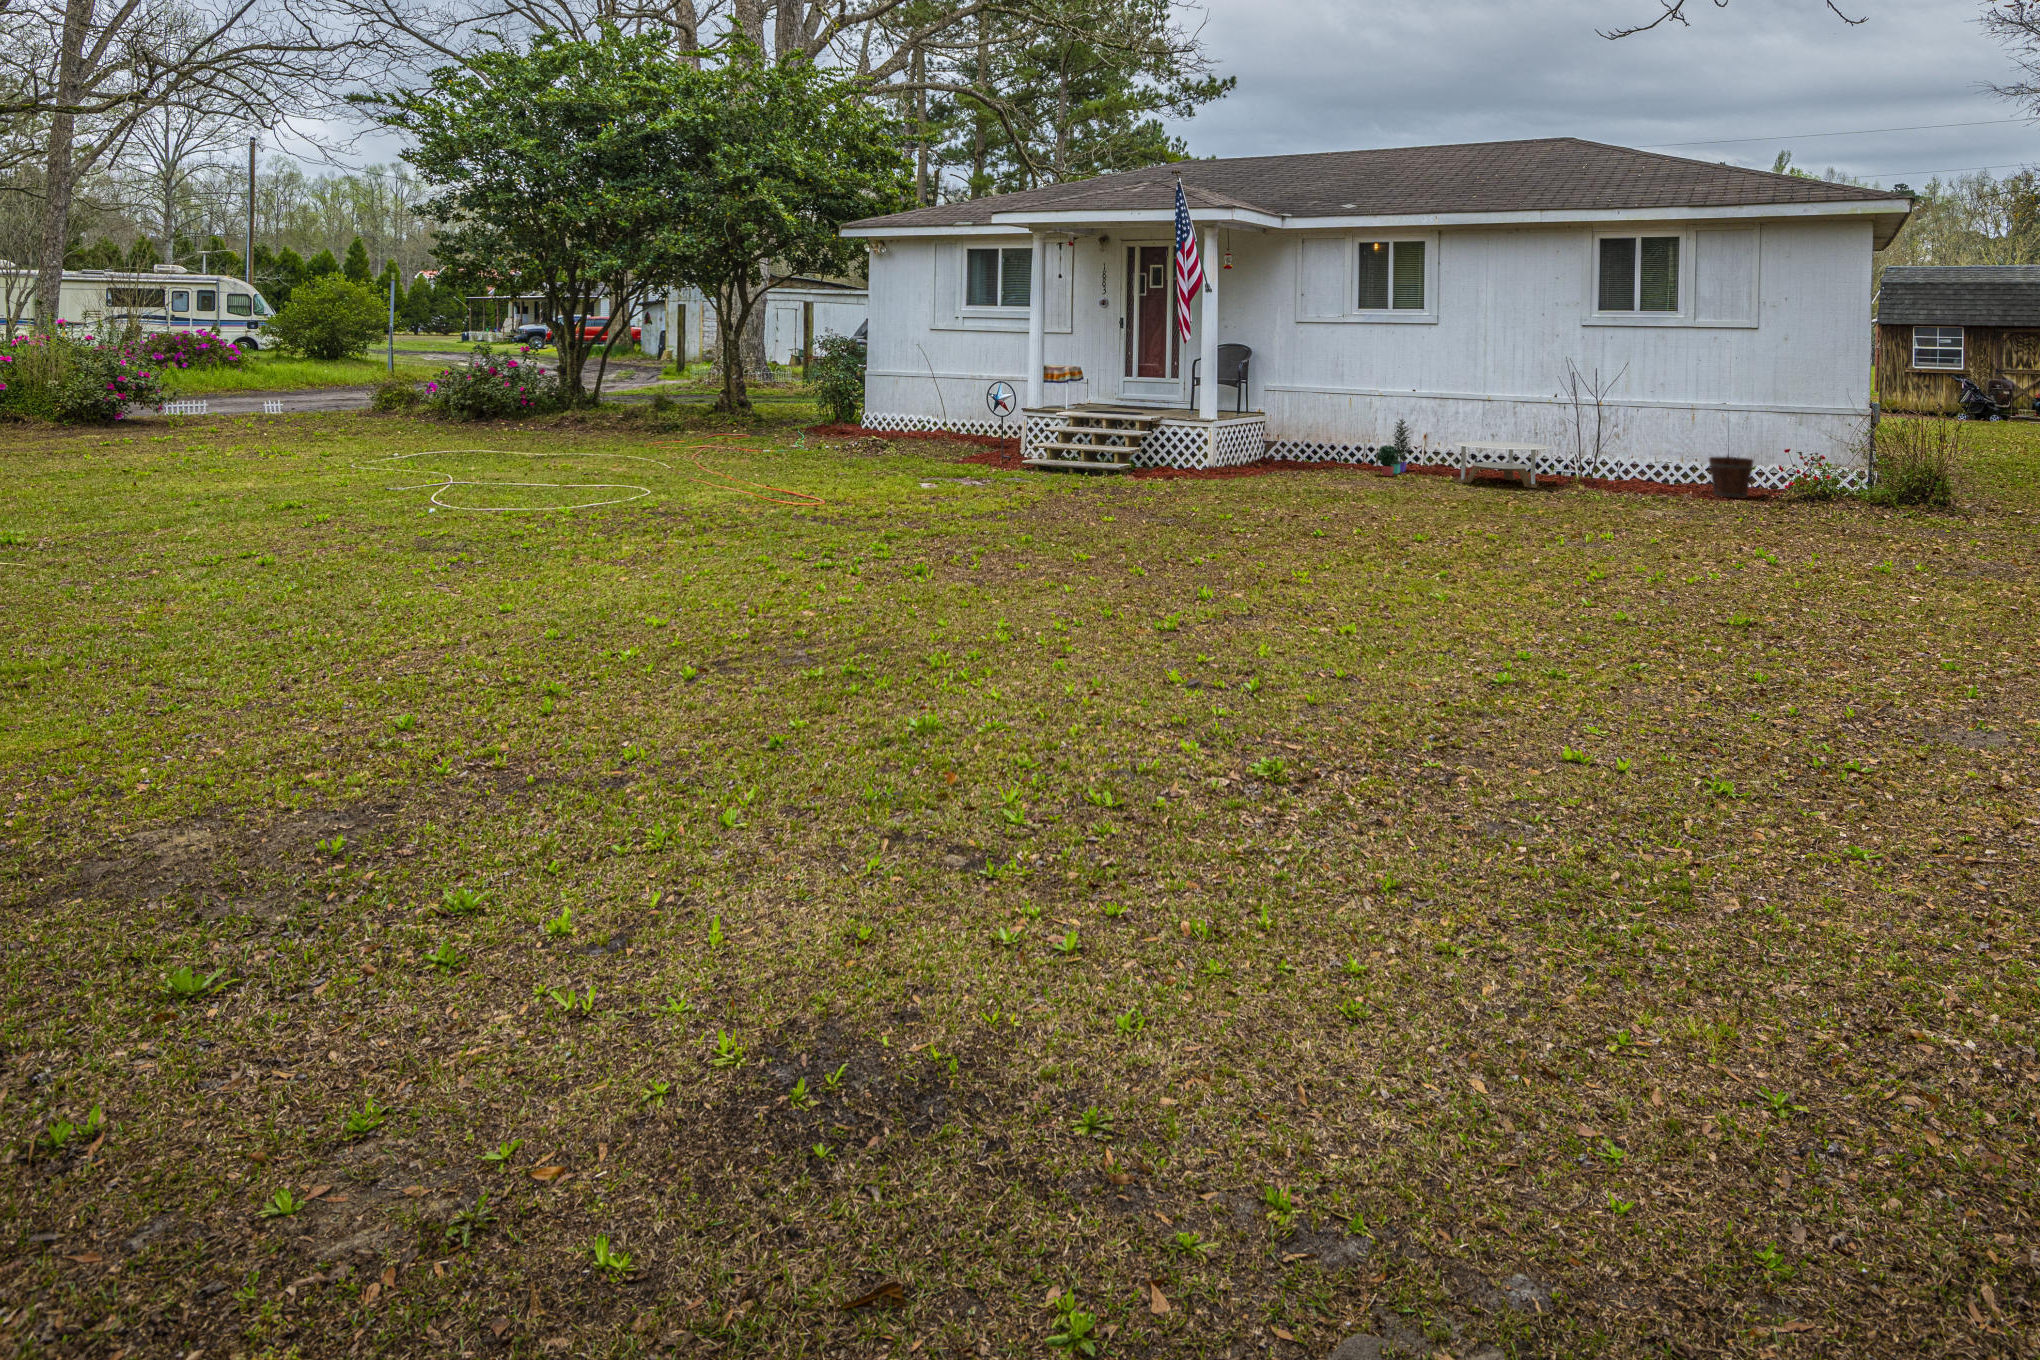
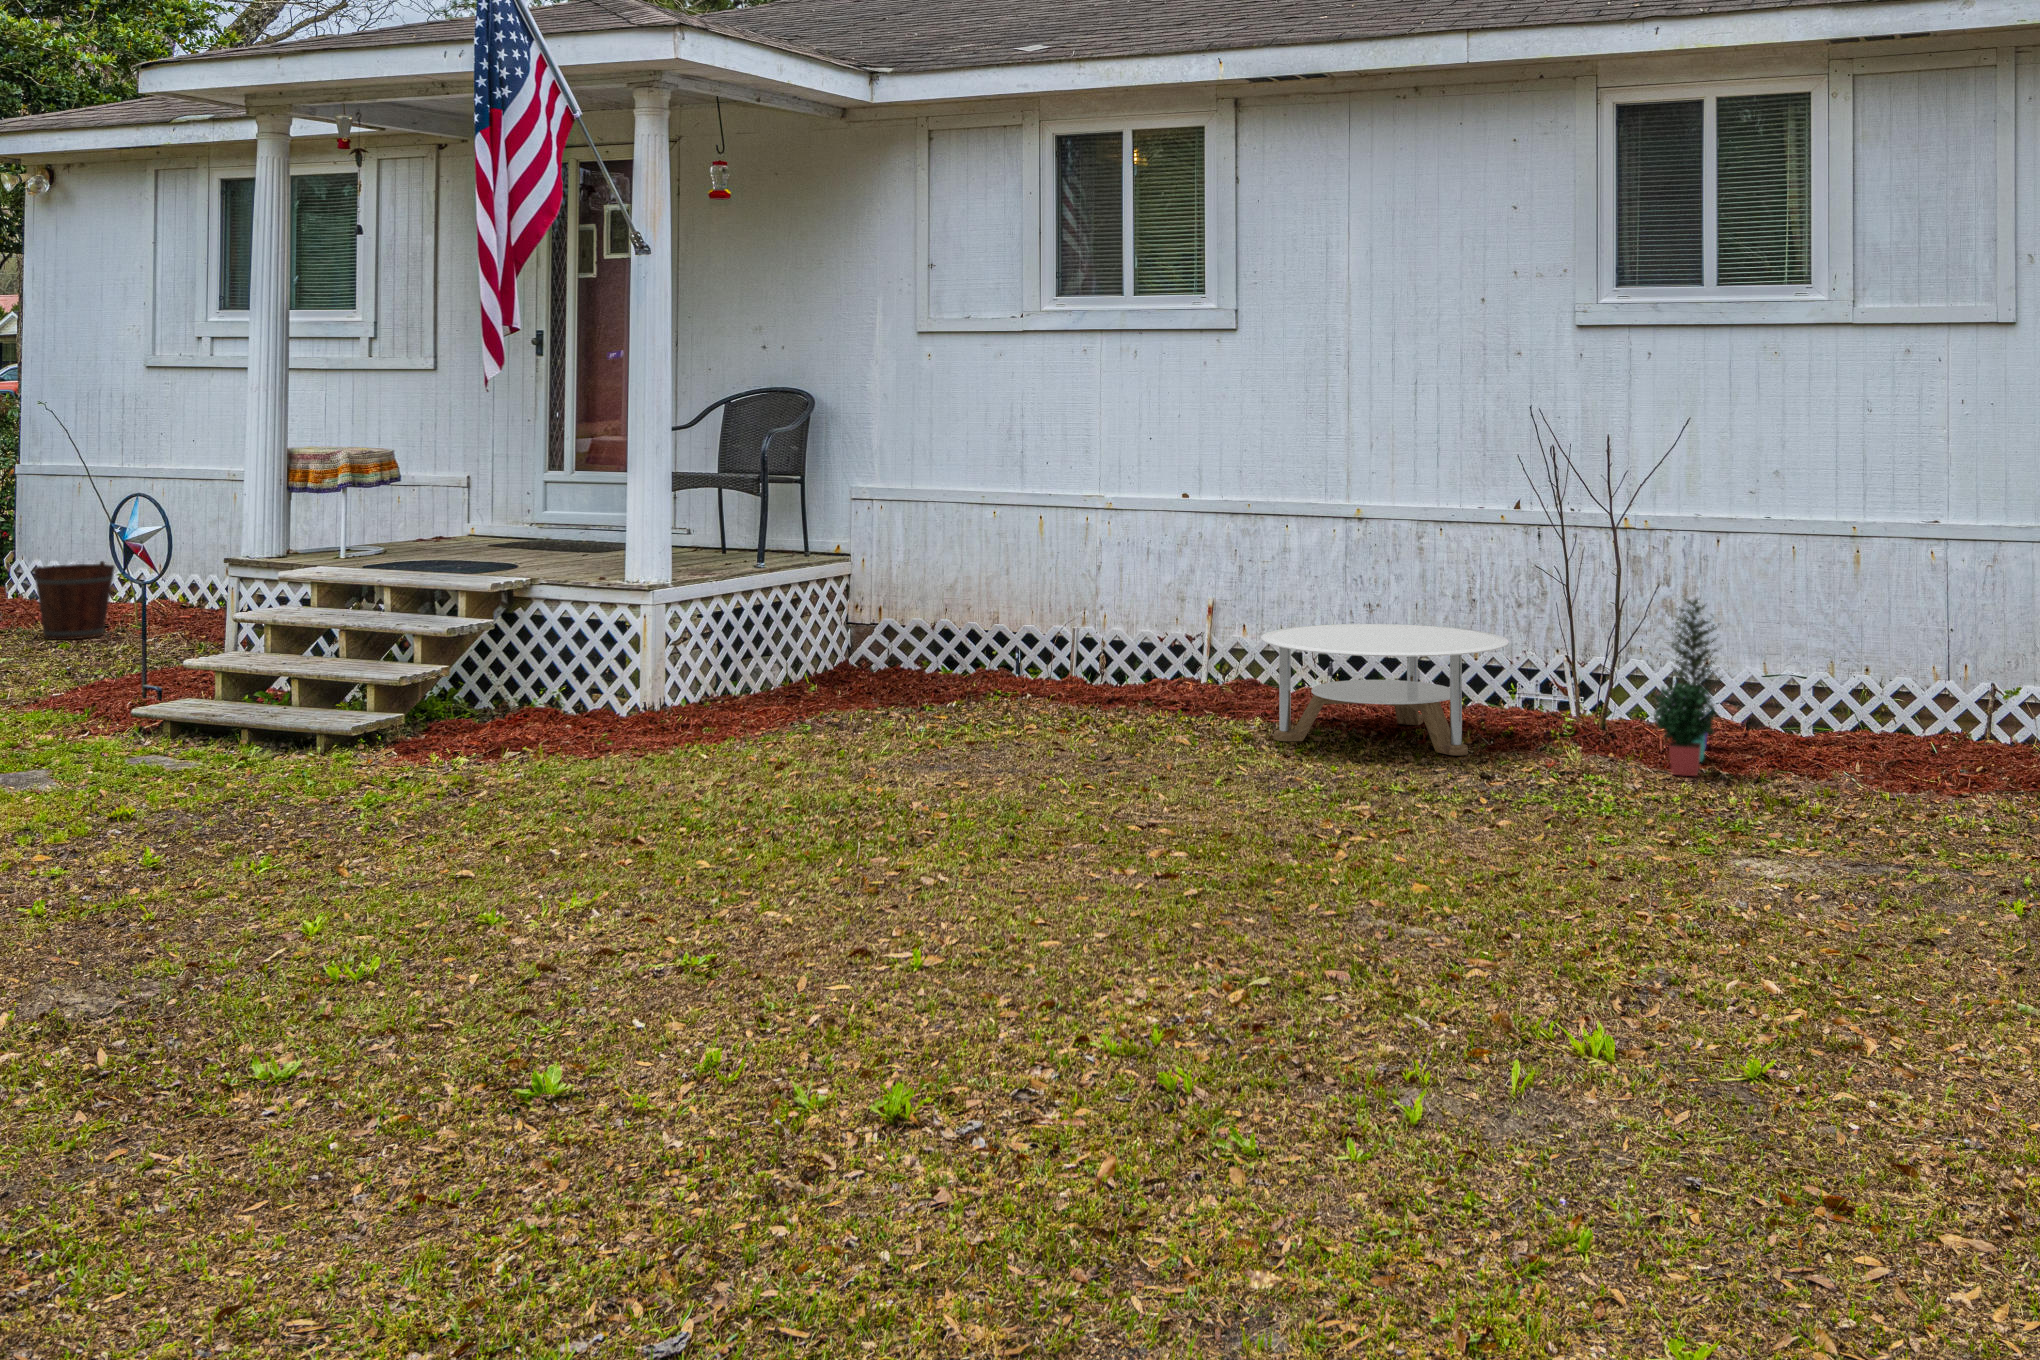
potted plant: present [1377,419,1411,476] -> present [1654,599,1722,776]
bucket: present [1709,456,1753,499] -> present [34,561,115,640]

